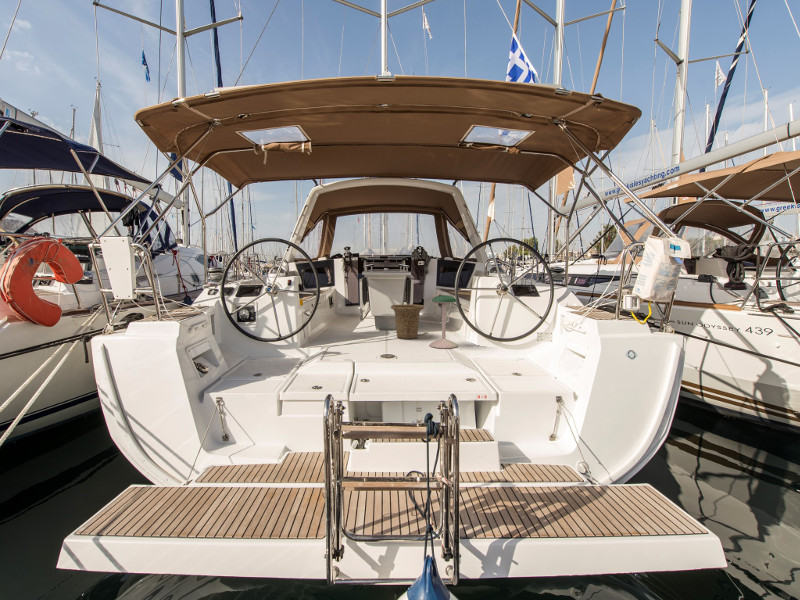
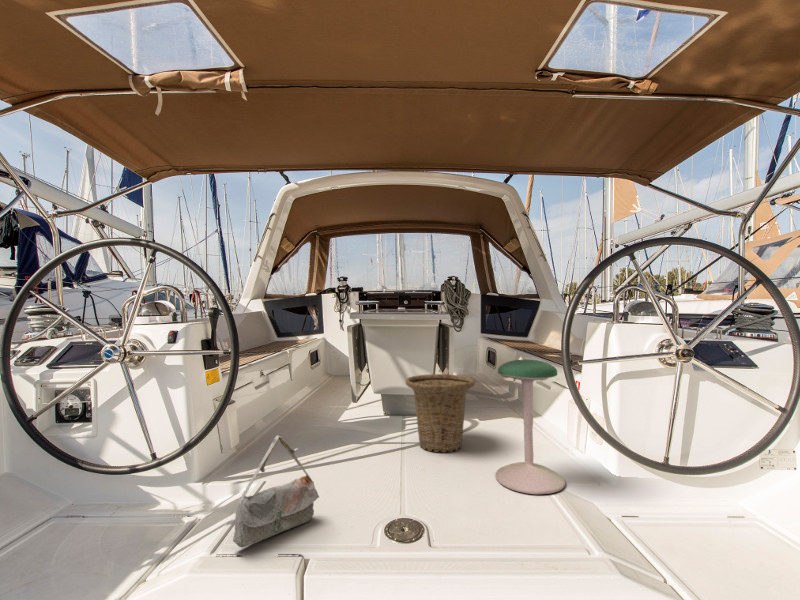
bag: none [332,321,359,357] -> present [233,436,319,547]

